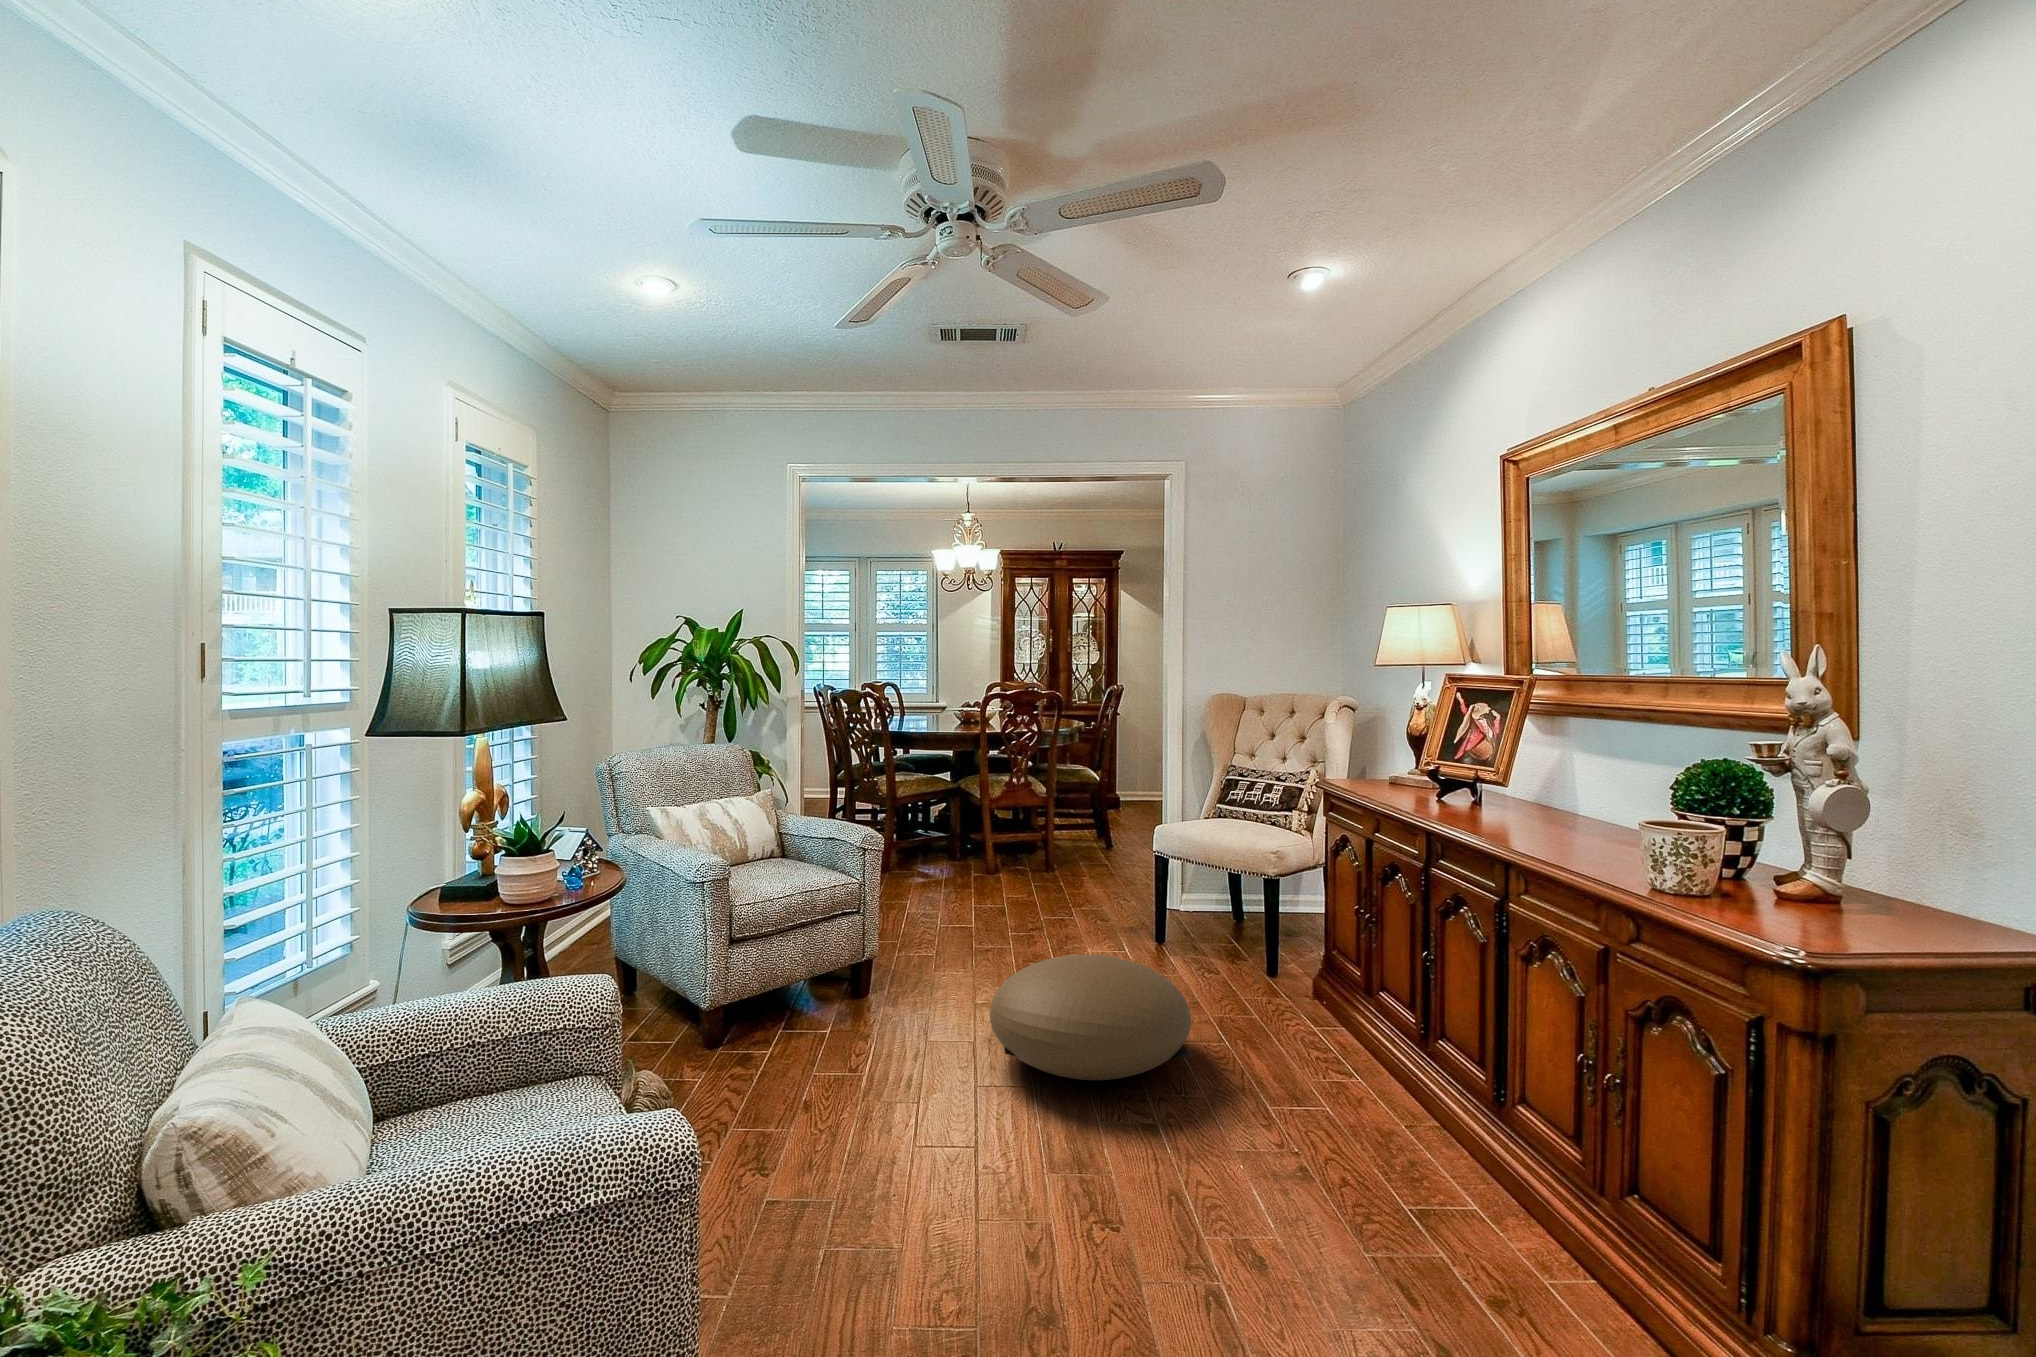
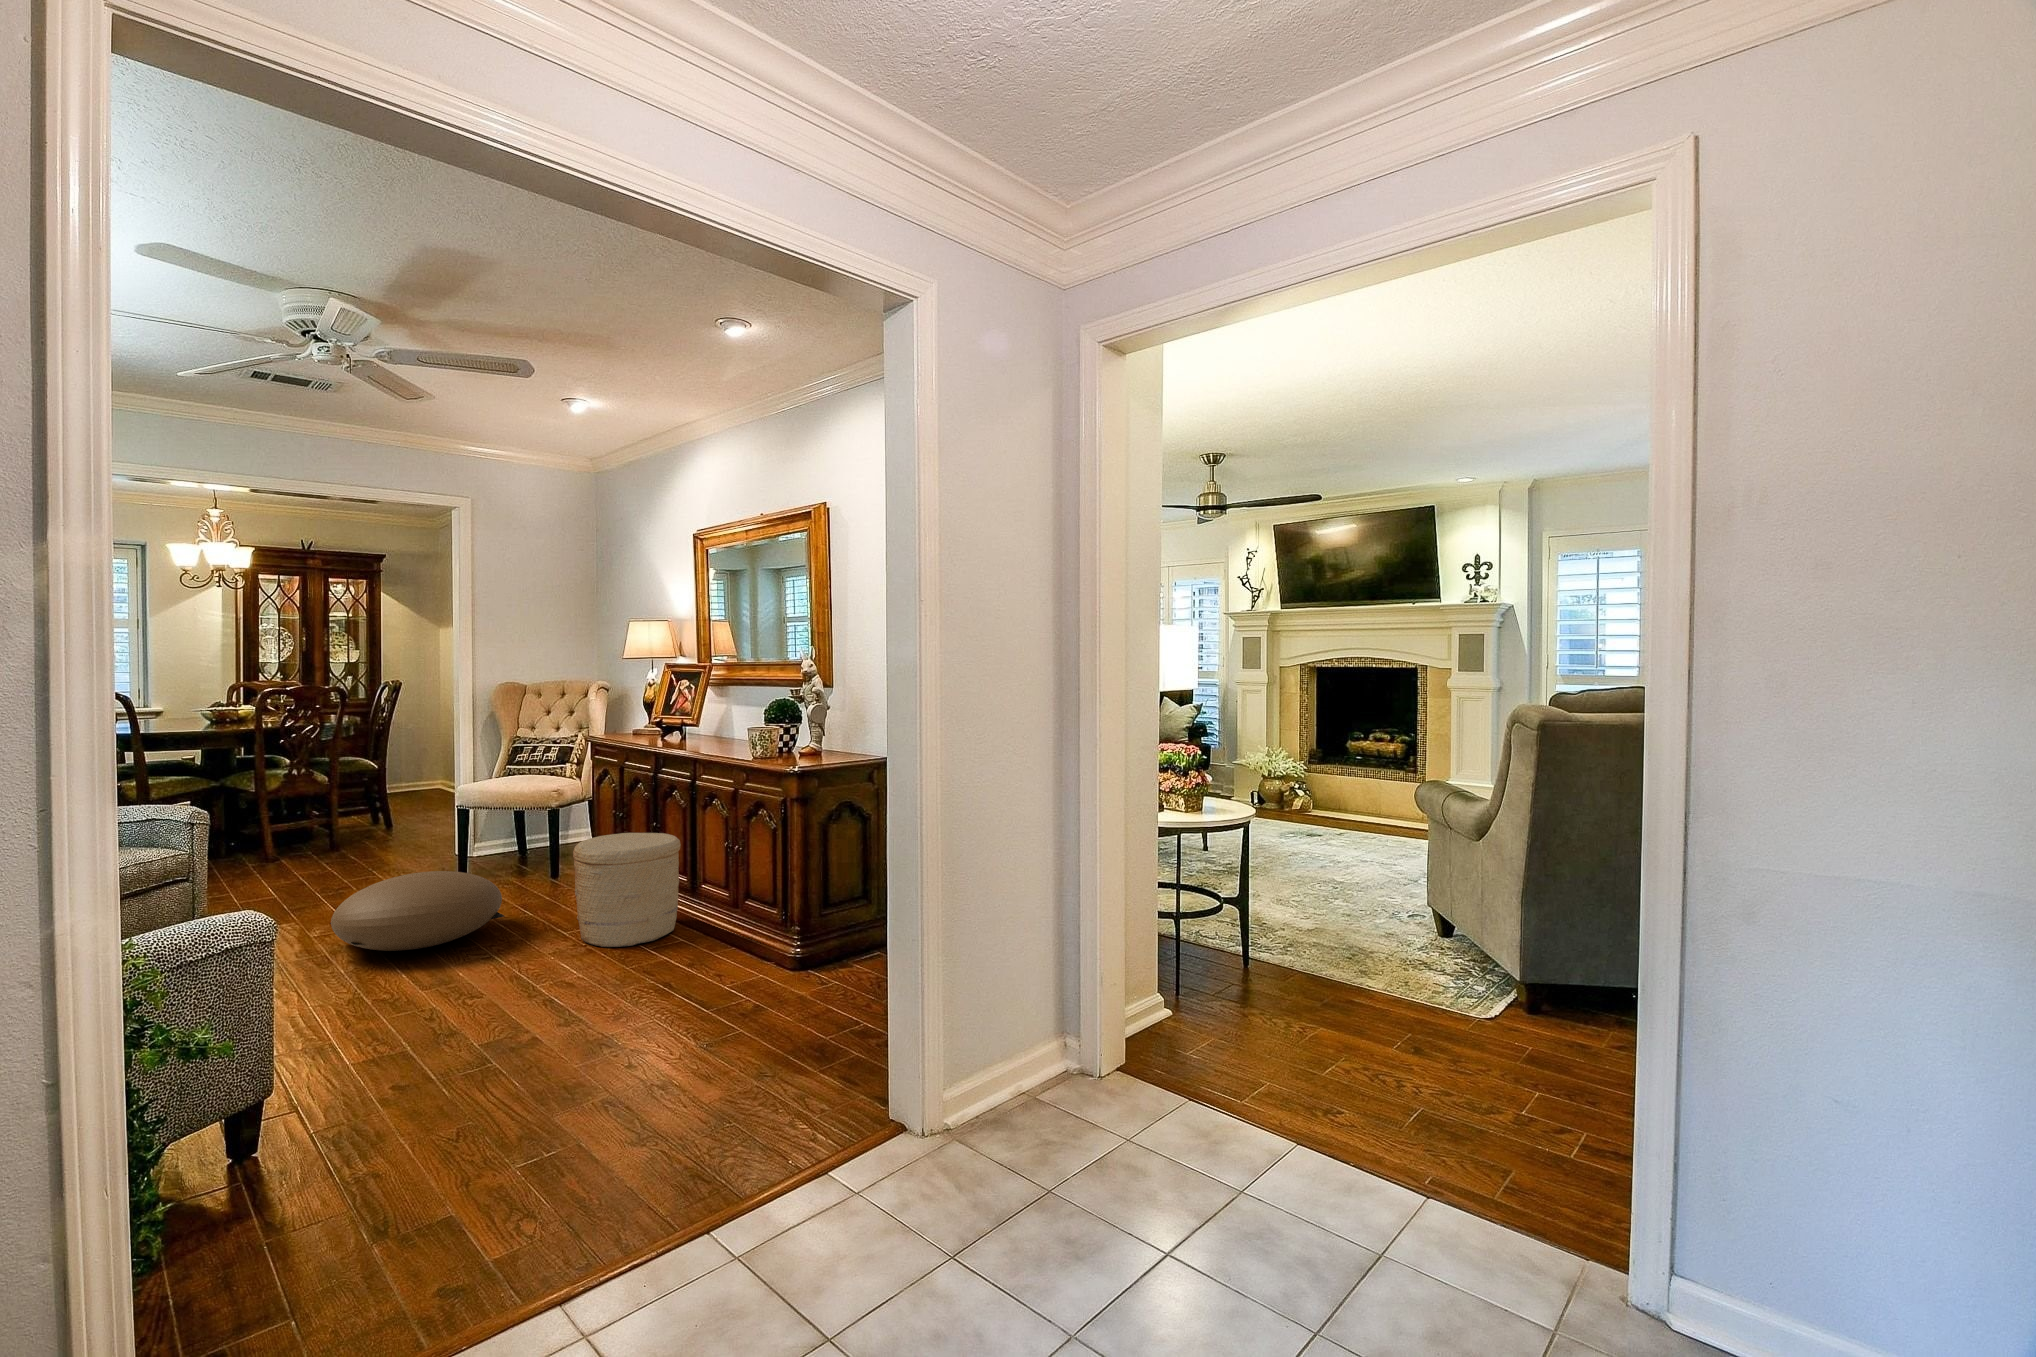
woven basket: none [1293,963,1481,1195] -> present [573,833,681,947]

